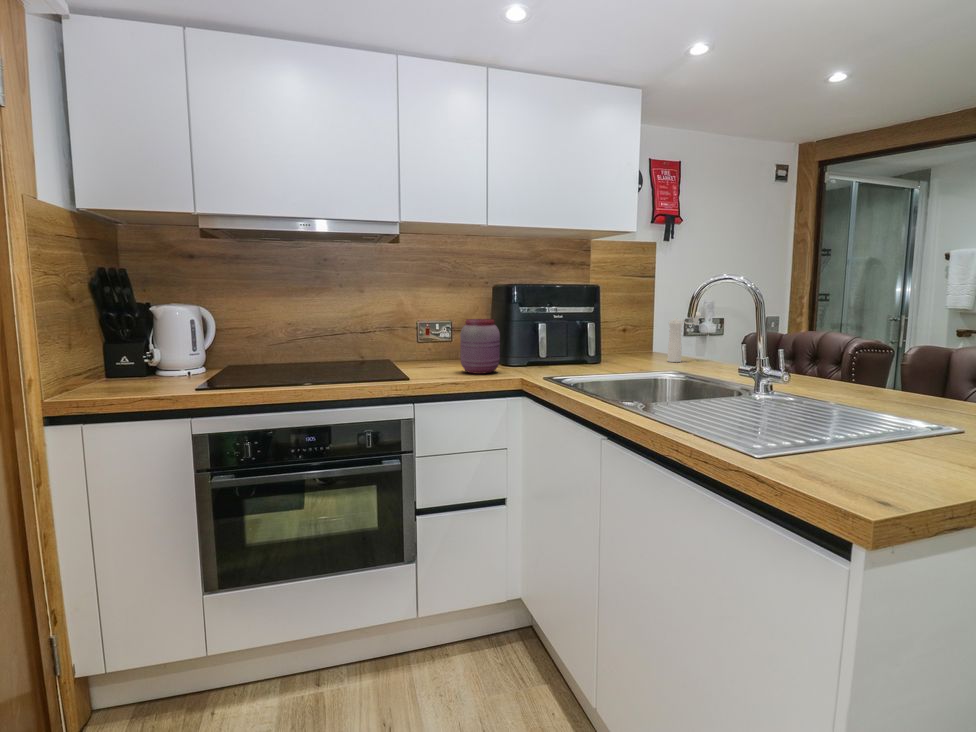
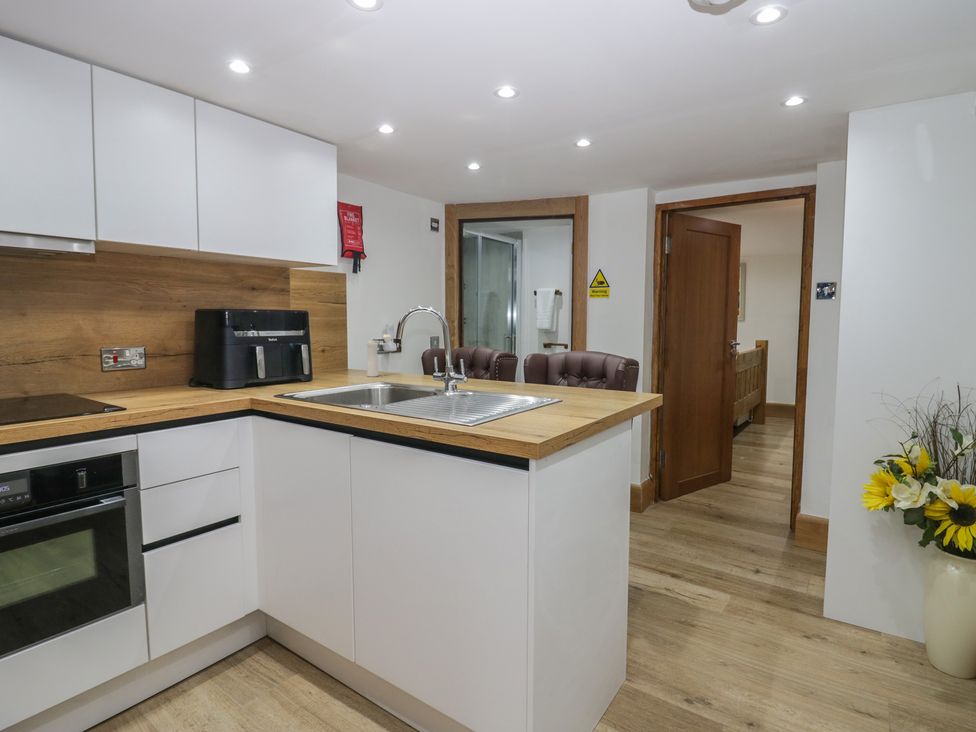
jar: present [460,319,500,374] -> none [177,343,223,398]

